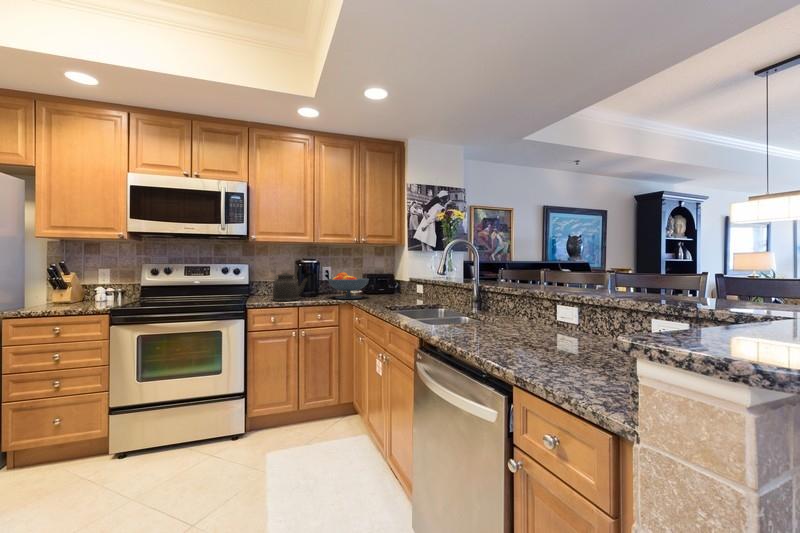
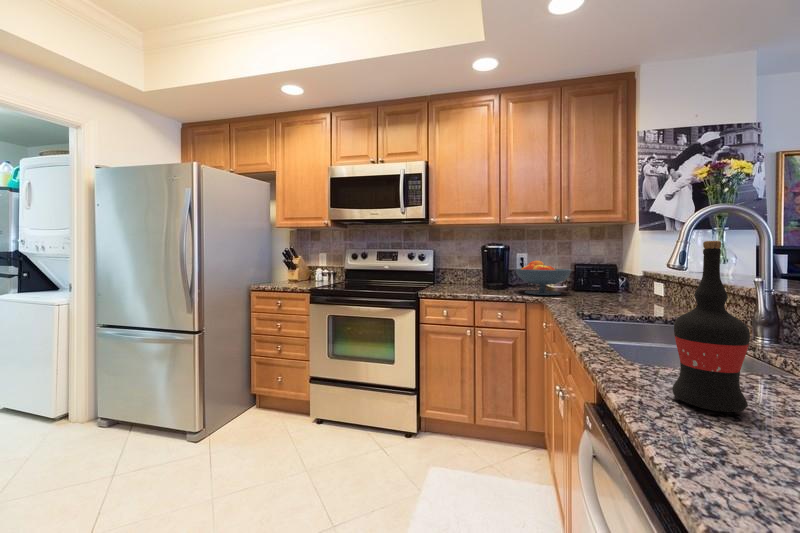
wine bottle: none [453,263,481,340] -> present [672,241,750,412]
kettle: present [273,265,308,301] -> none [450,250,492,292]

